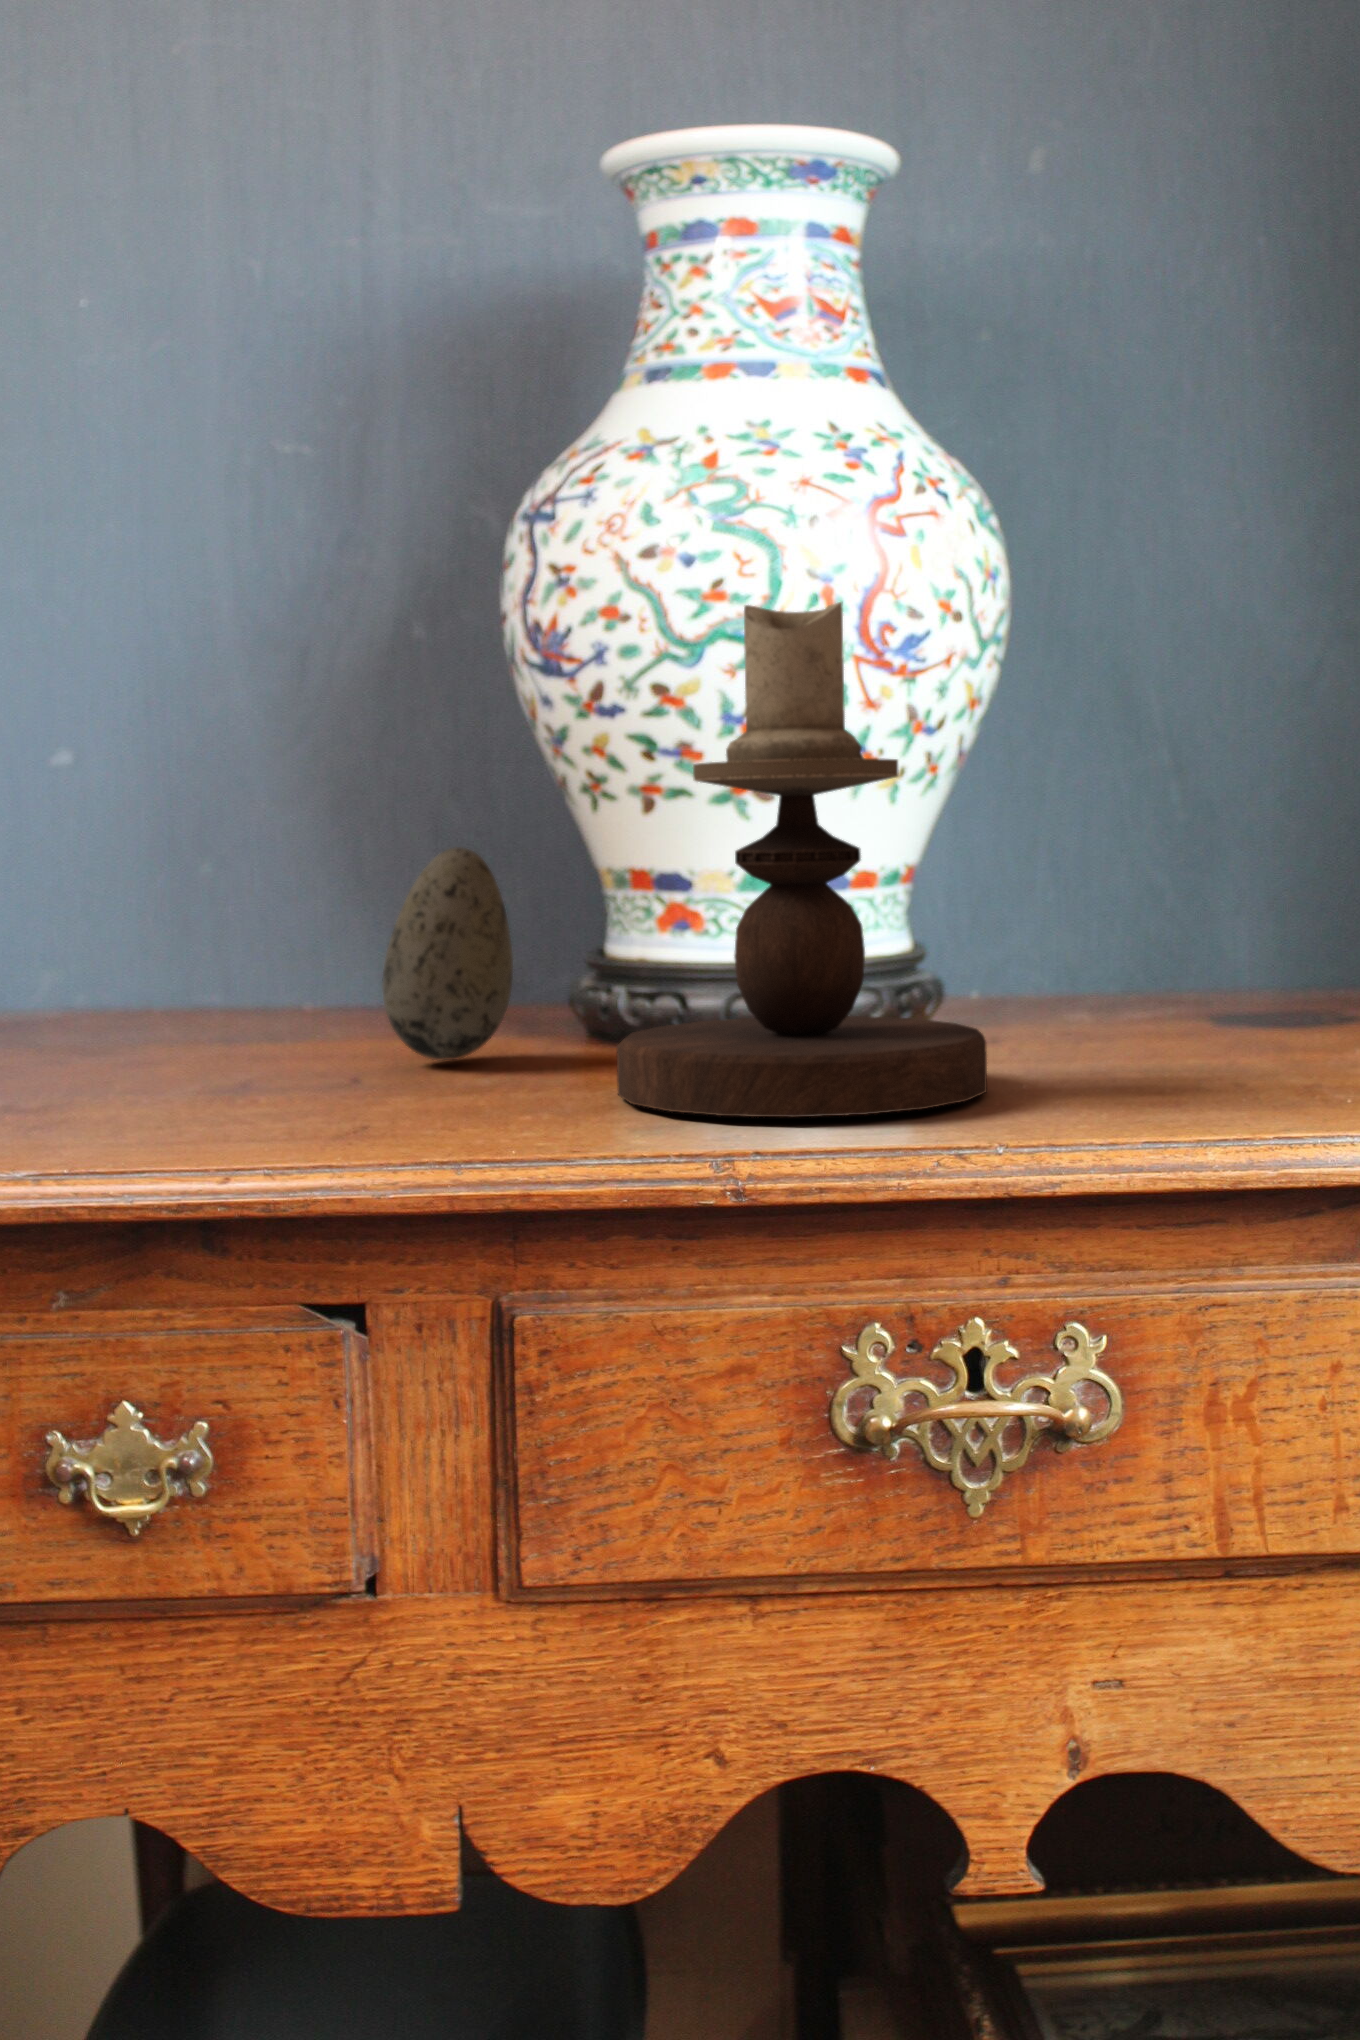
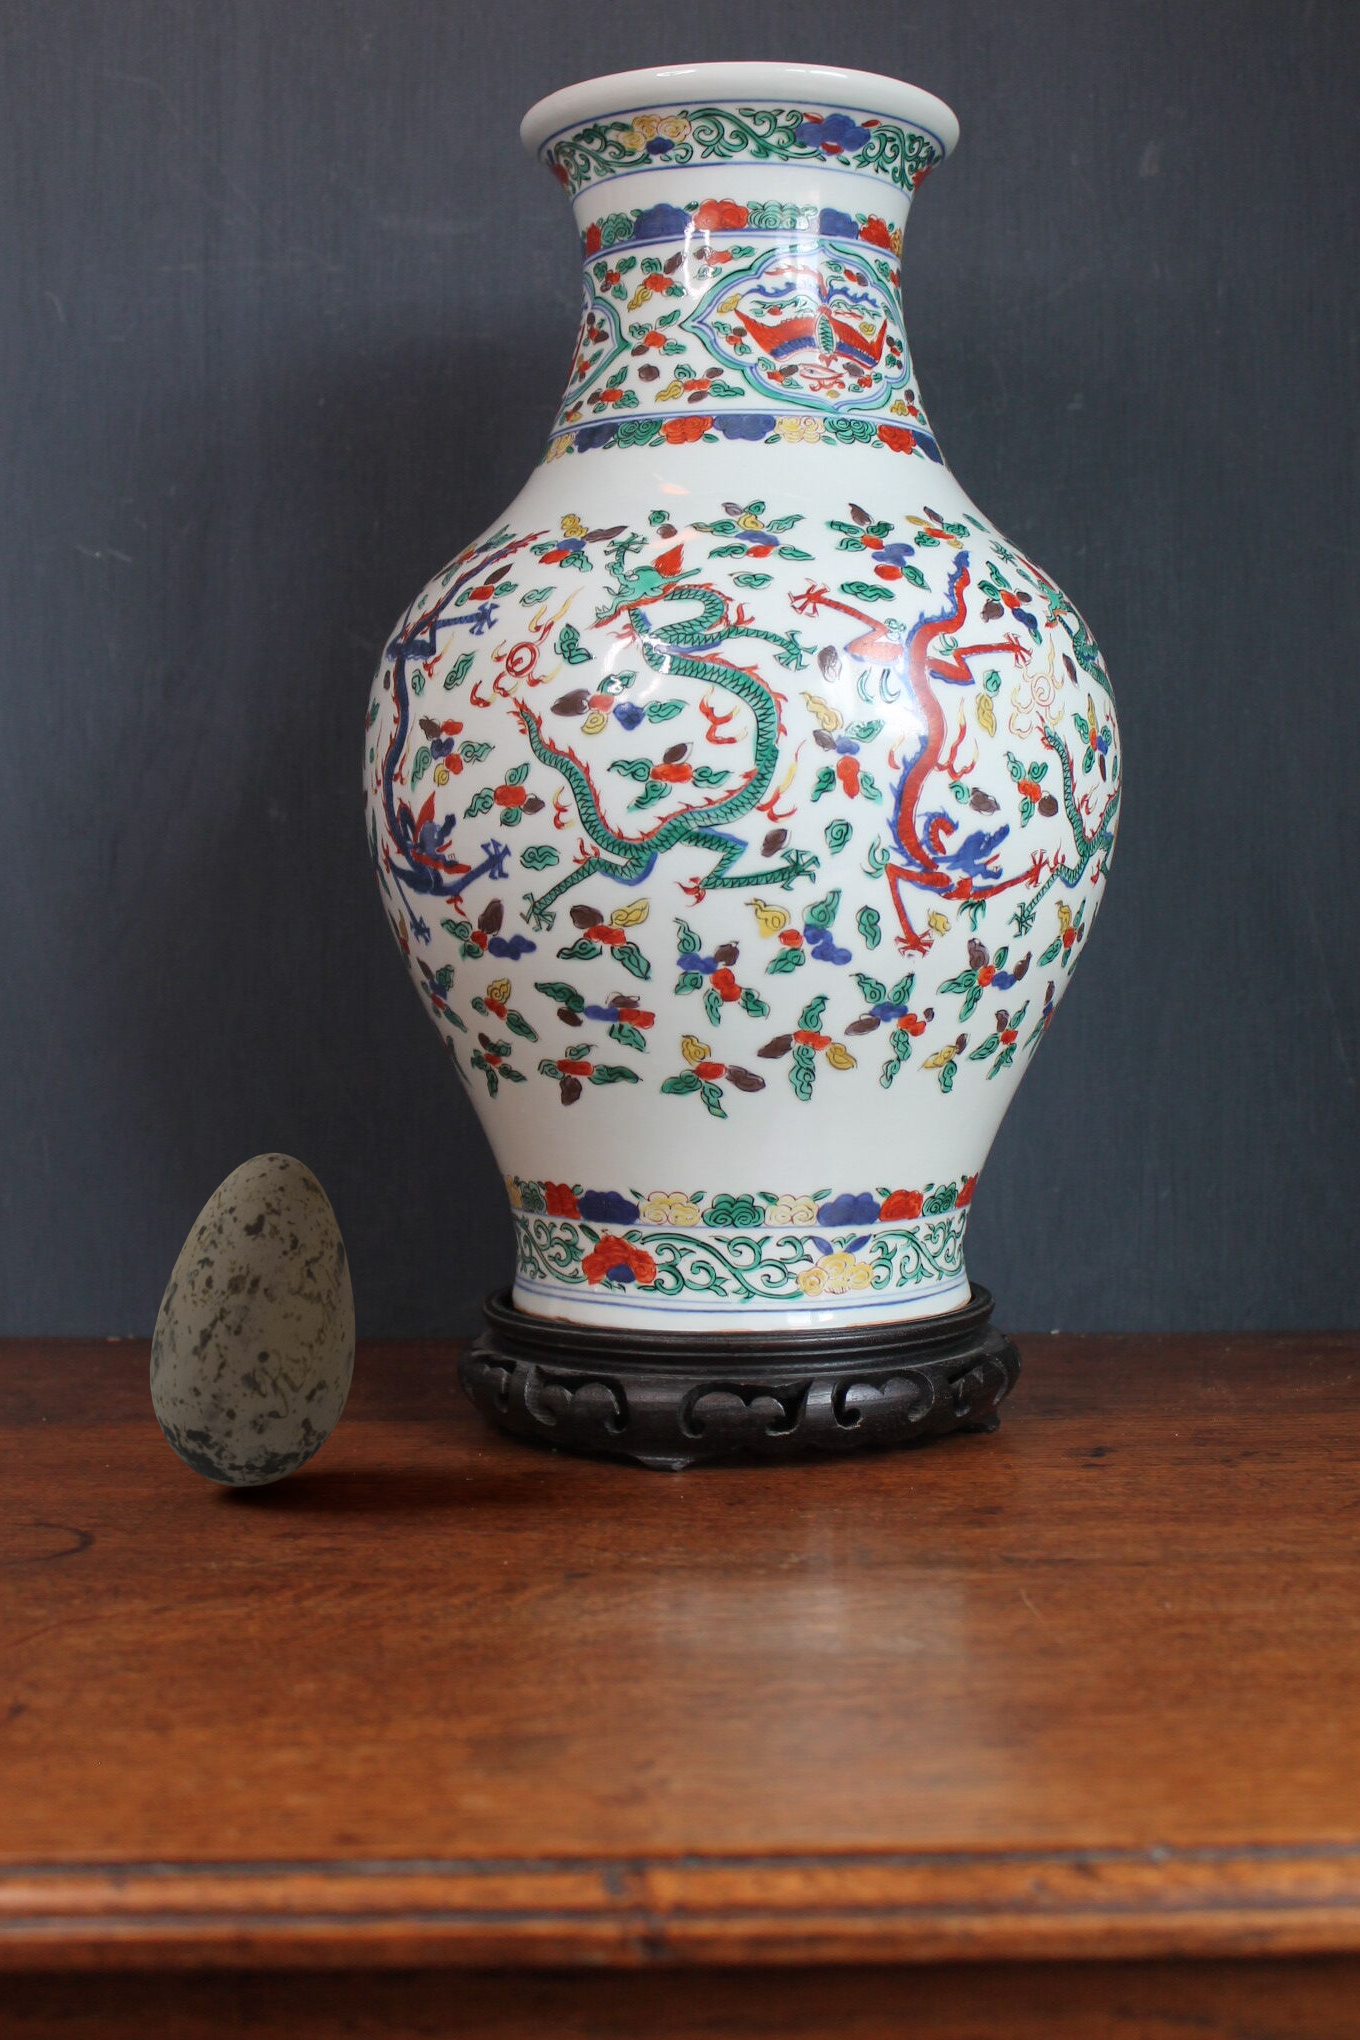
candlestick: present [617,602,987,1117] -> none [495,791,1104,1679]

